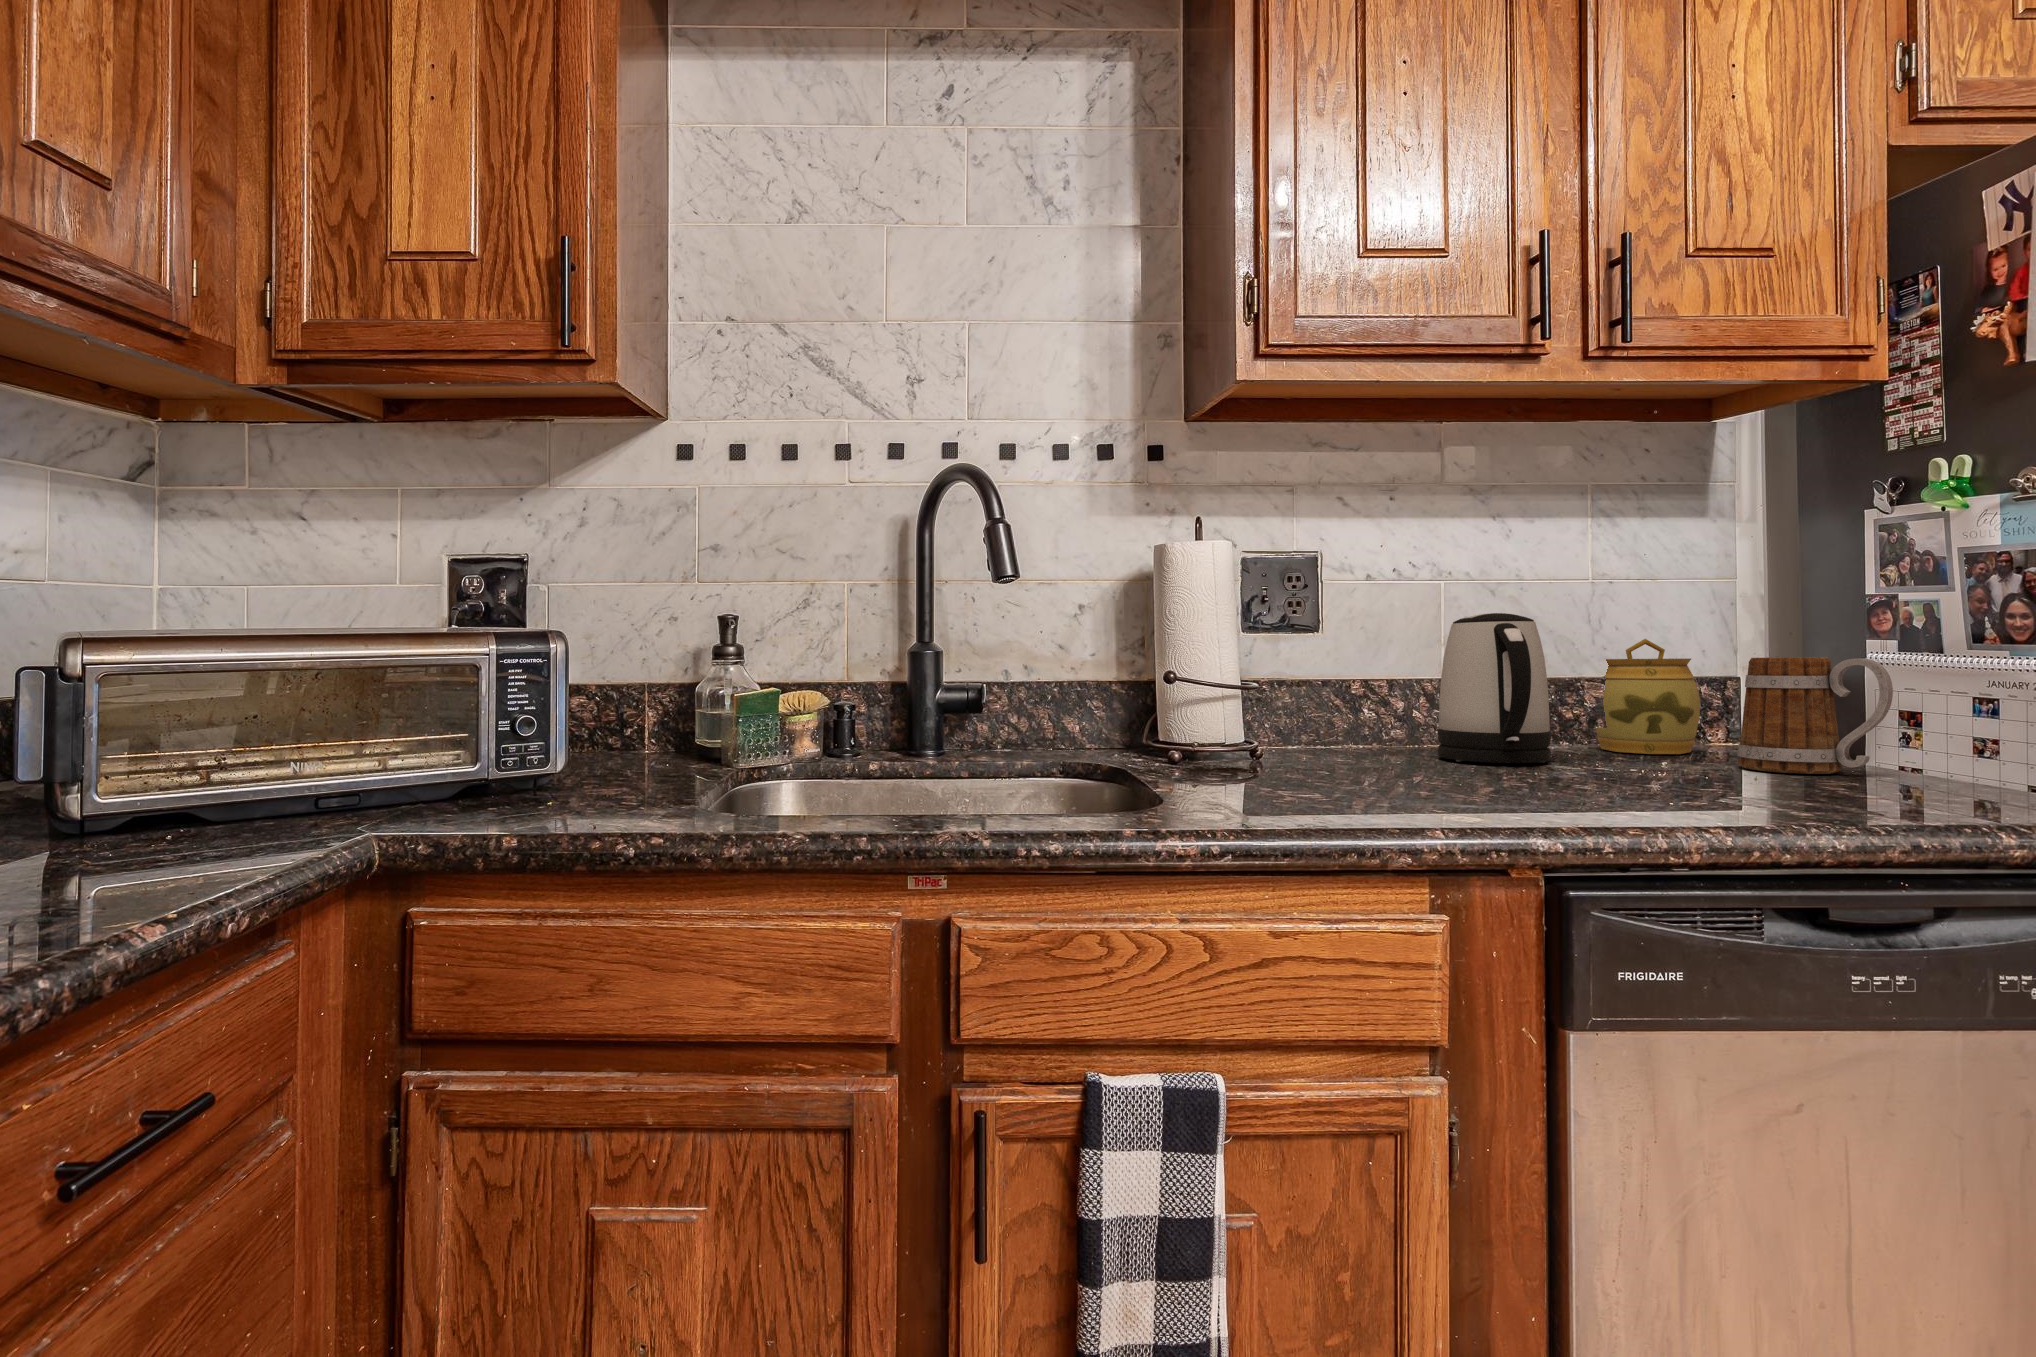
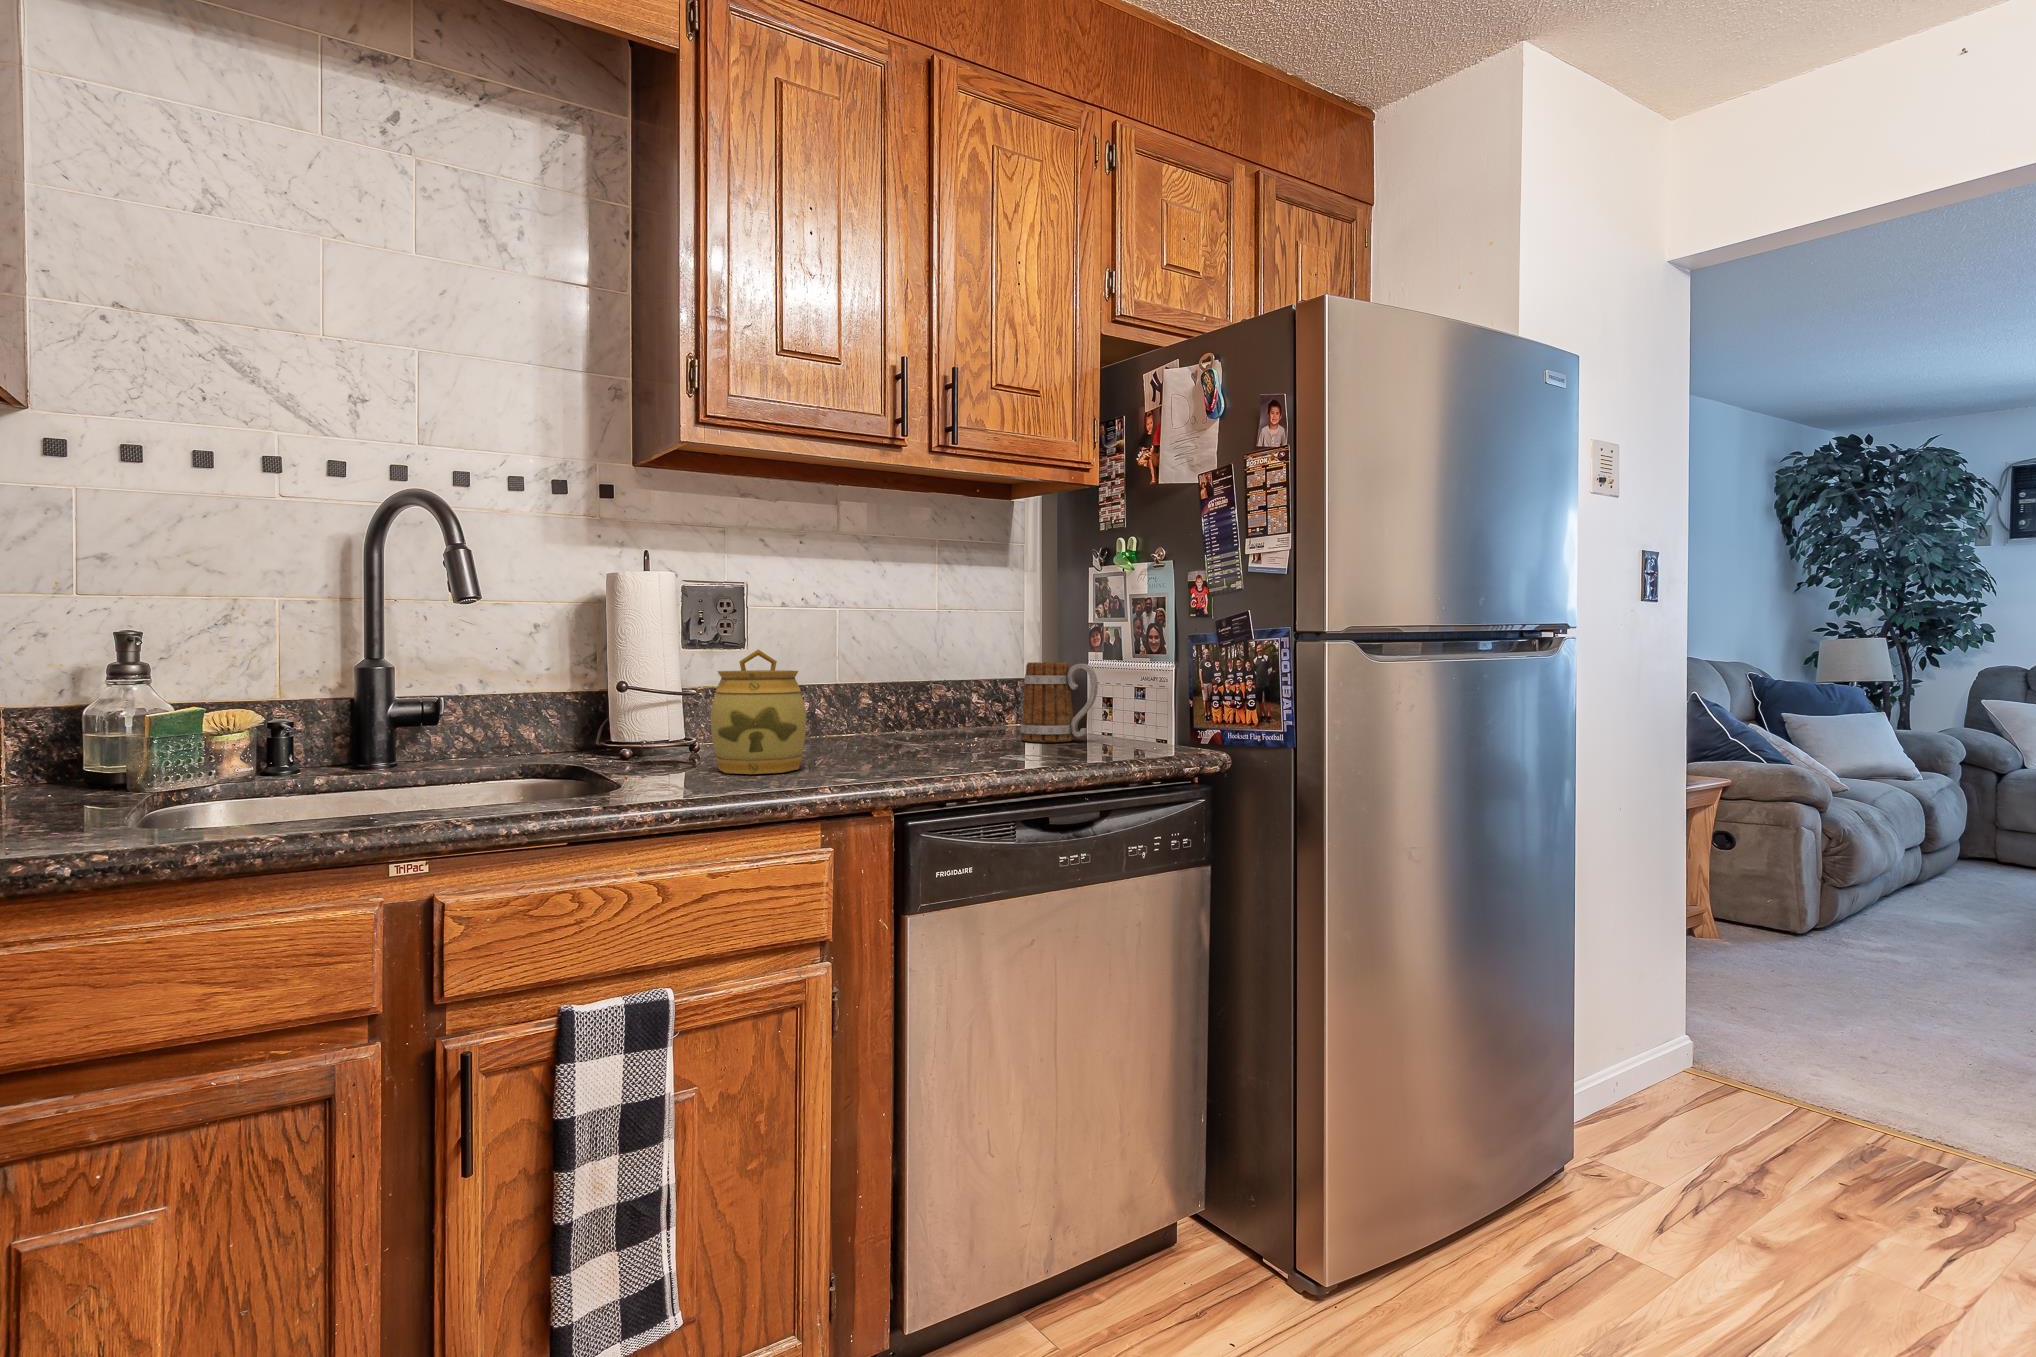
kettle: present [1438,613,1551,763] -> none [825,626,906,746]
jar: present [1596,639,1700,754] -> present [710,649,806,774]

